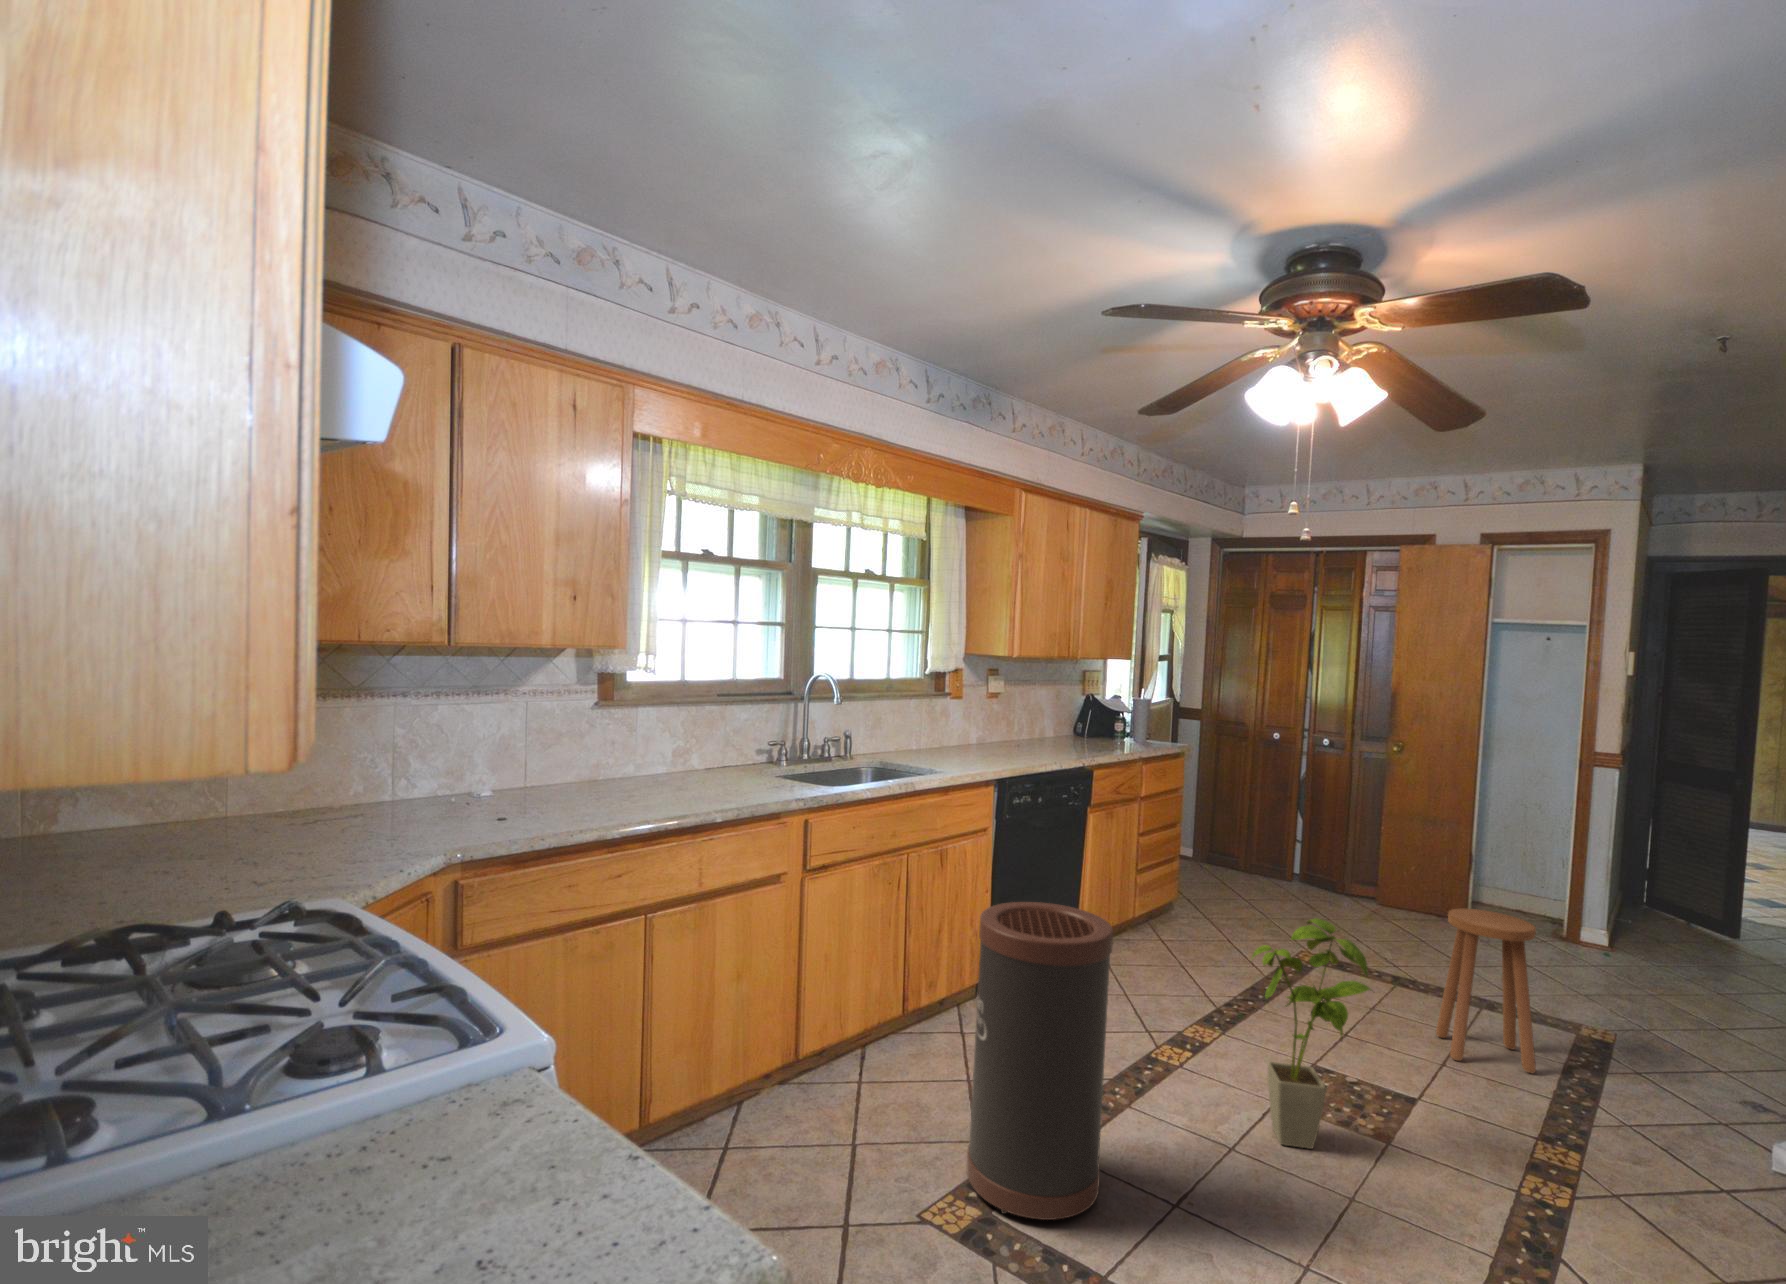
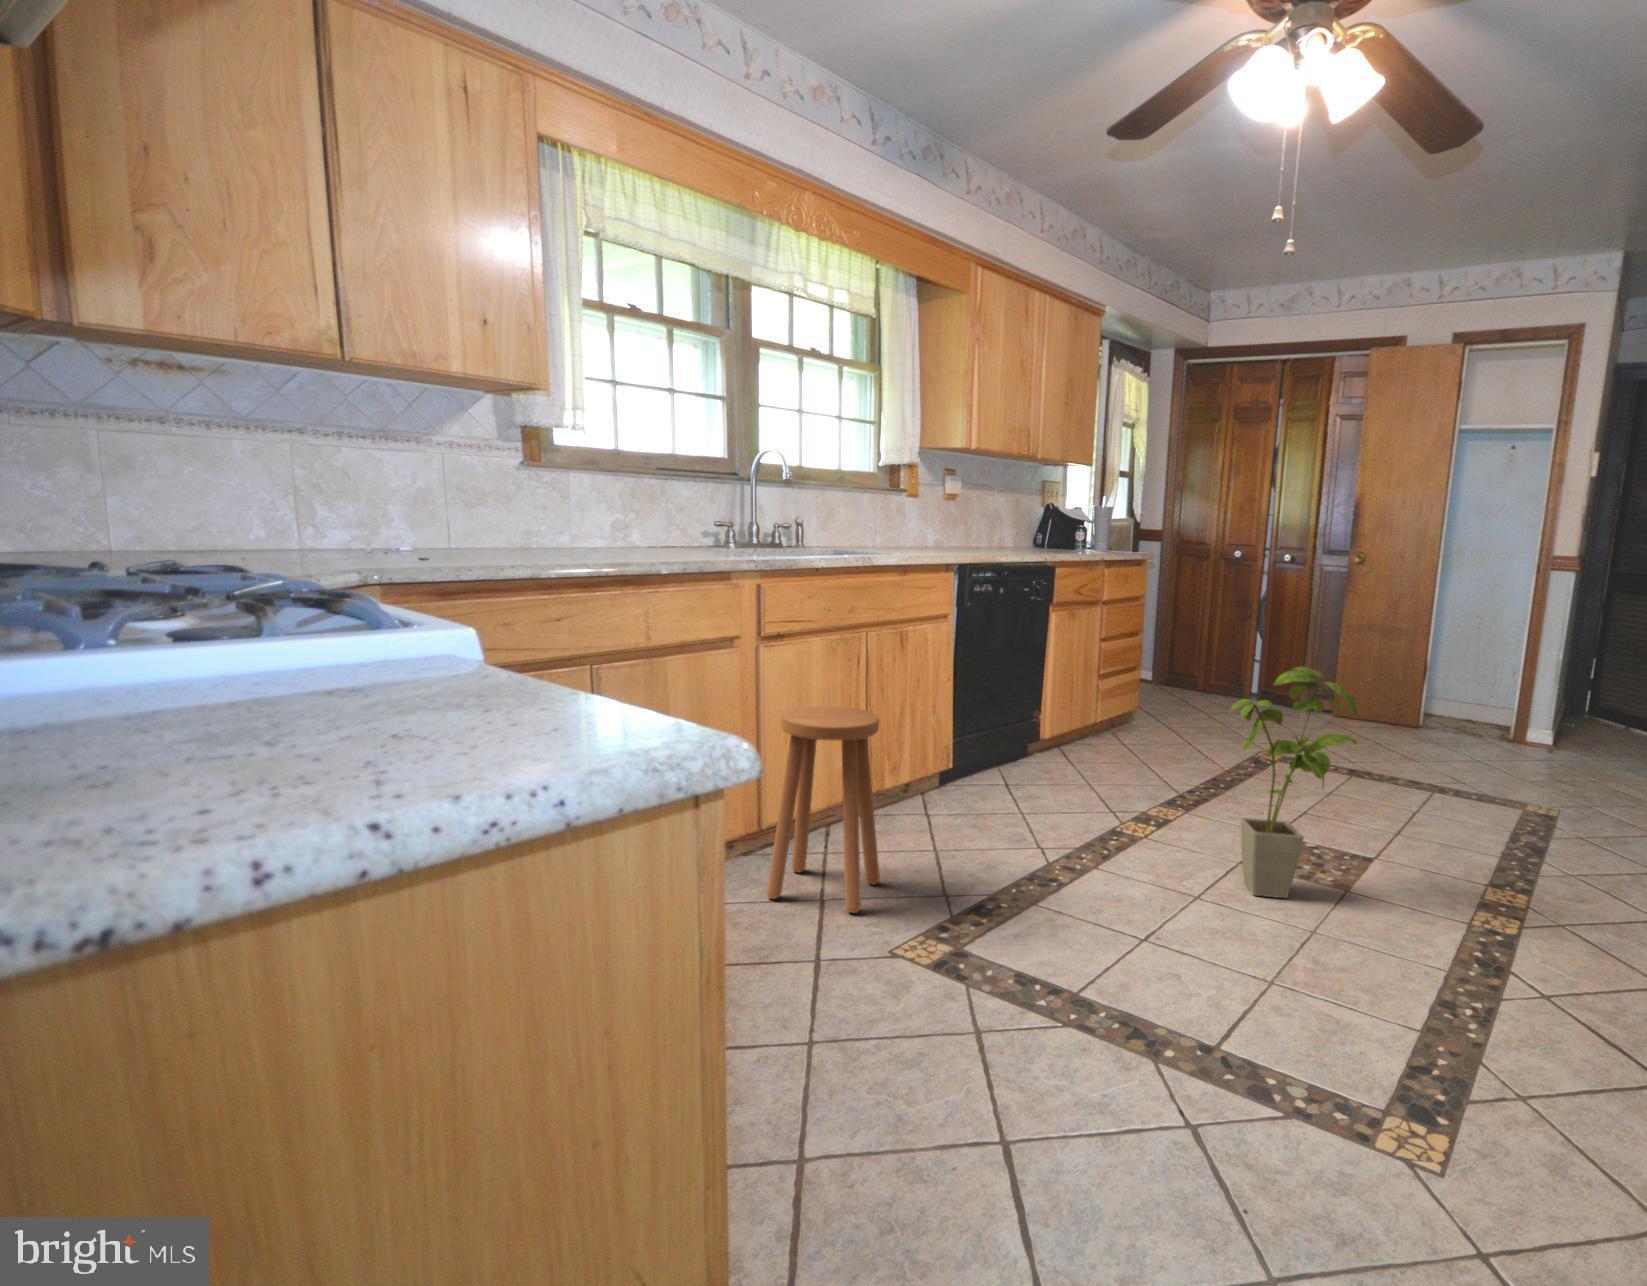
trash can: present [967,902,1113,1220] -> none [934,650,1089,952]
stool: present [1436,909,1536,1073] -> present [767,706,880,913]

